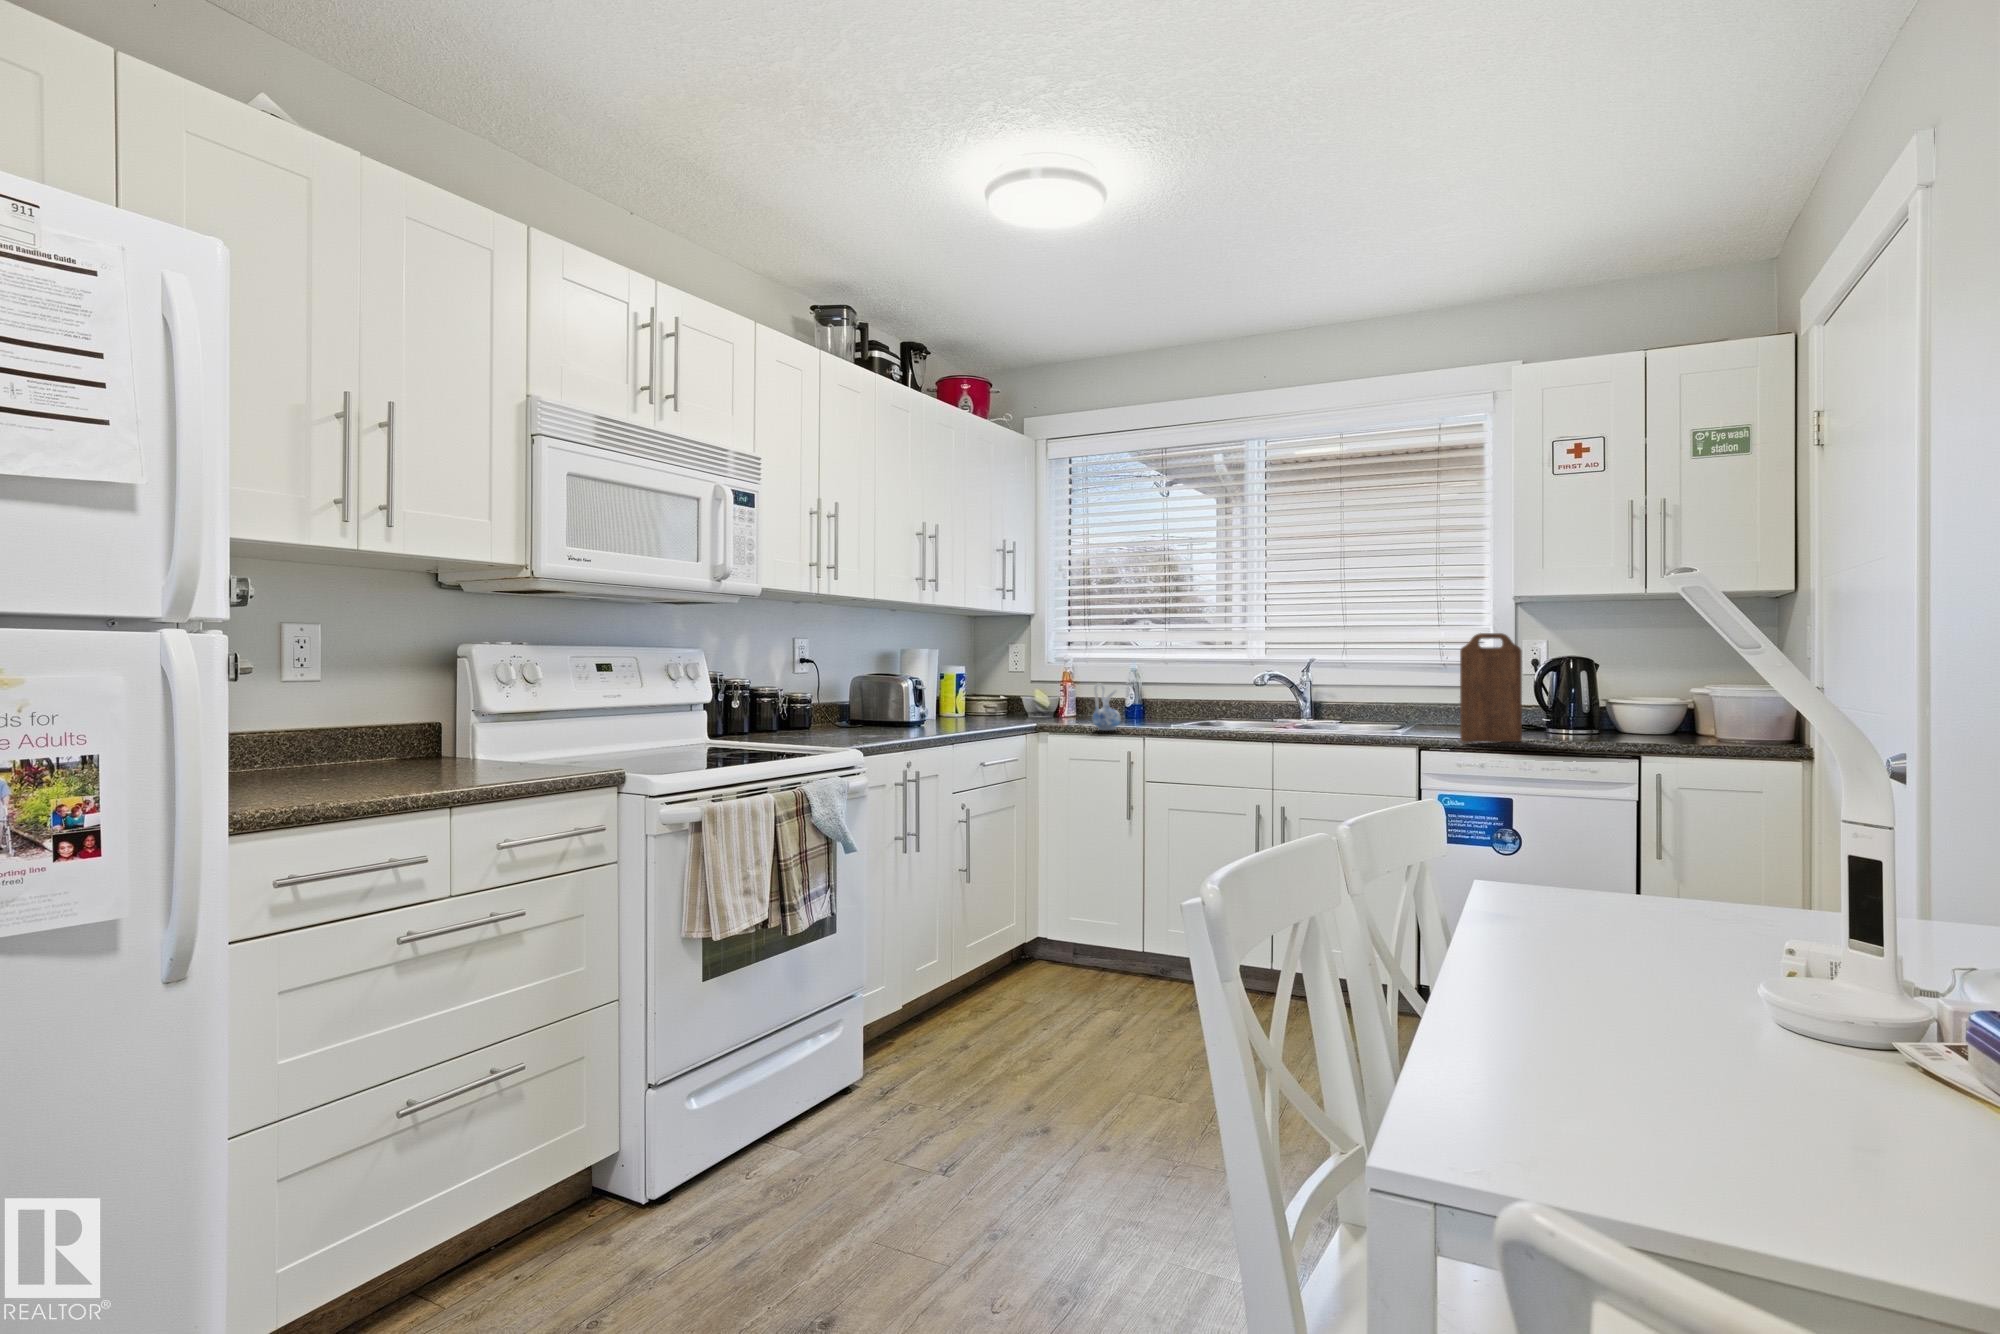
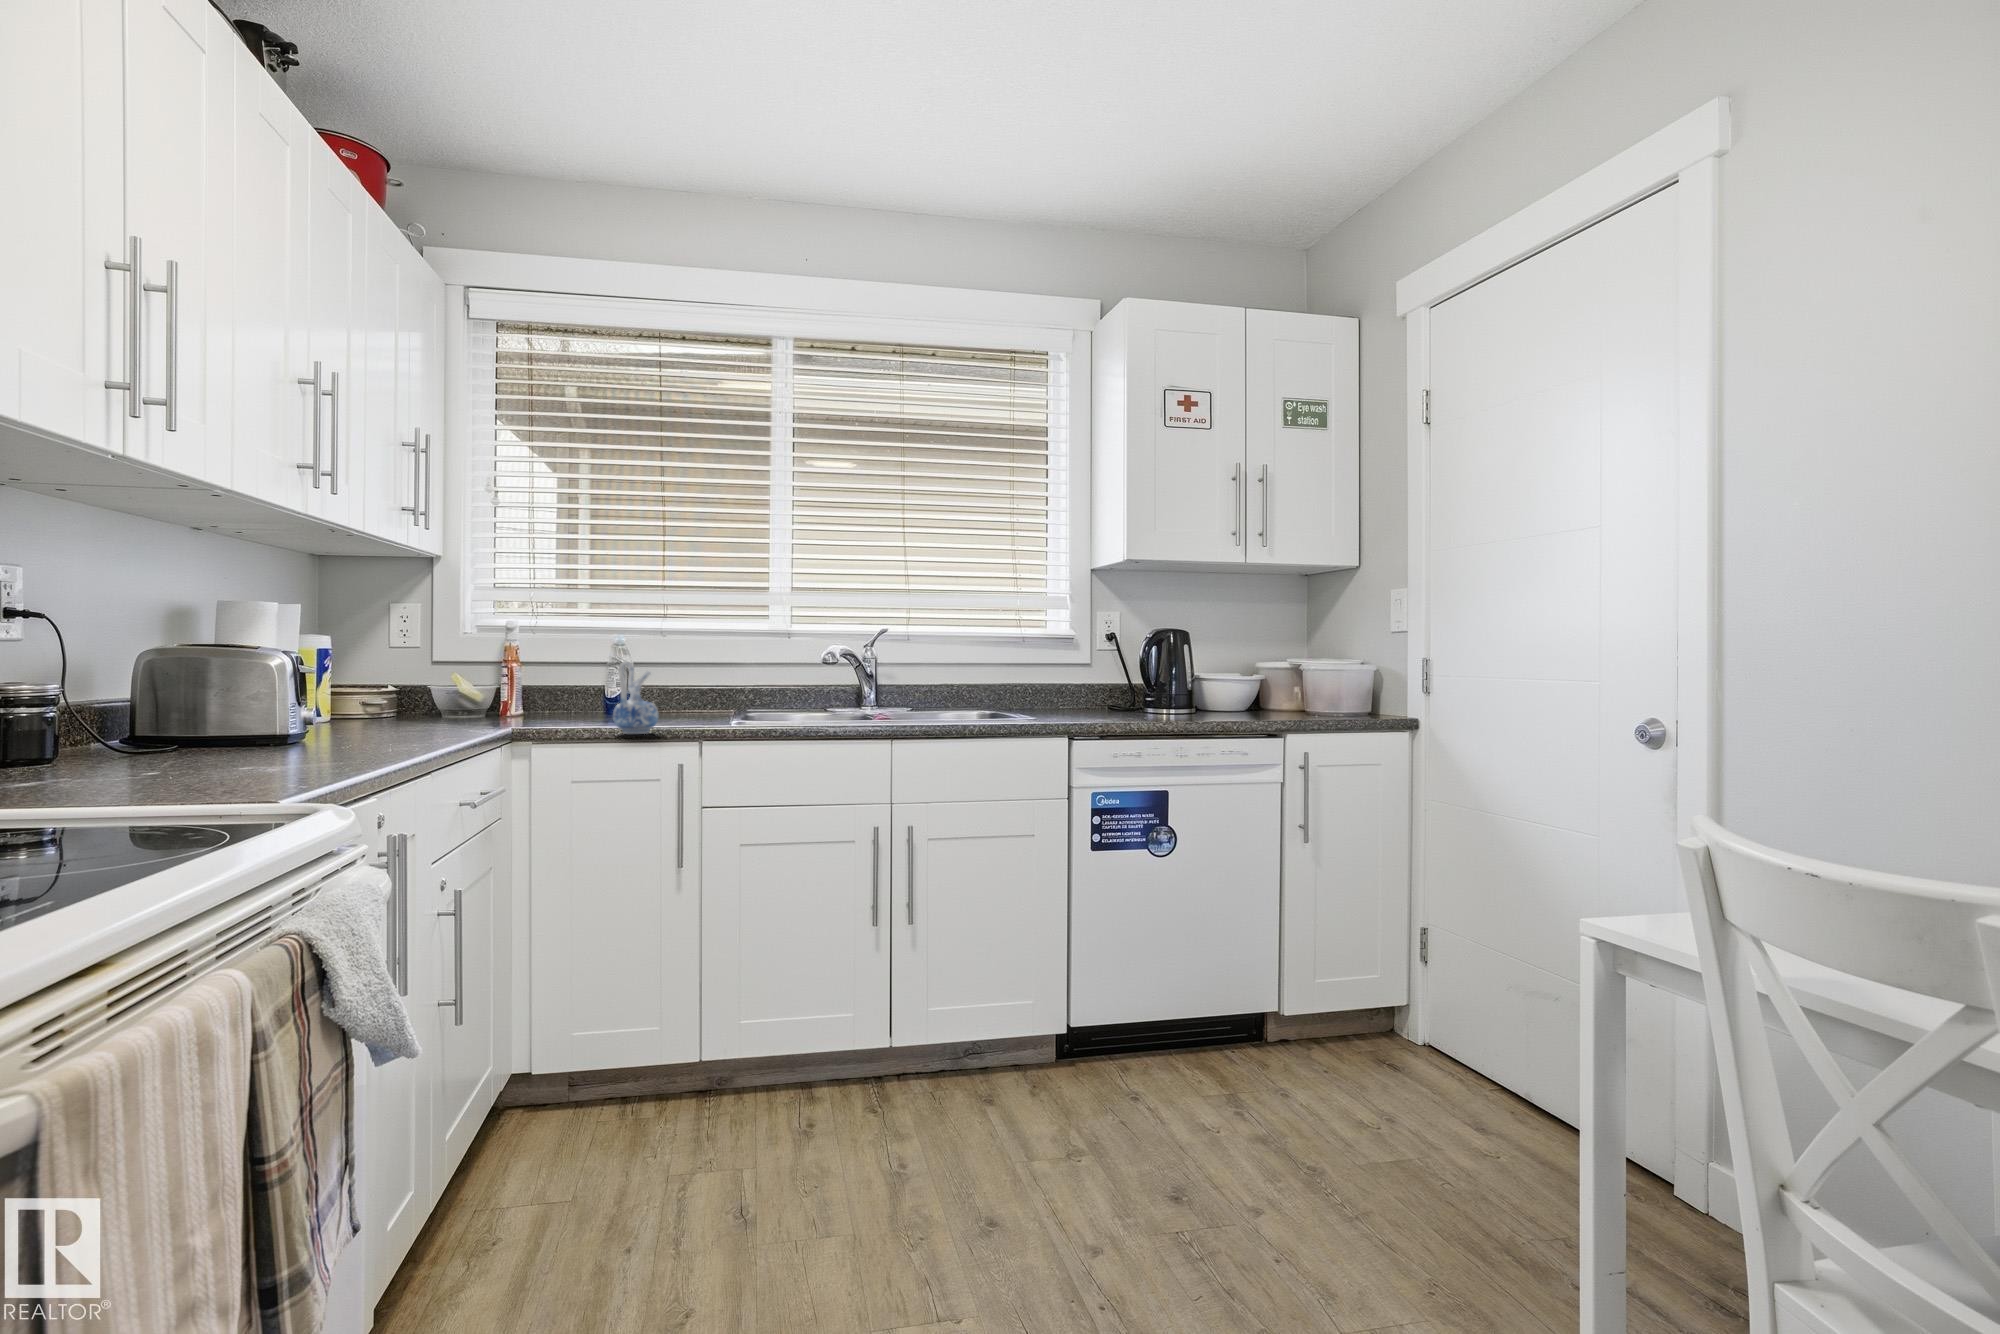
cutting board: present [1460,633,1522,743] -> none [1120,599,1167,728]

